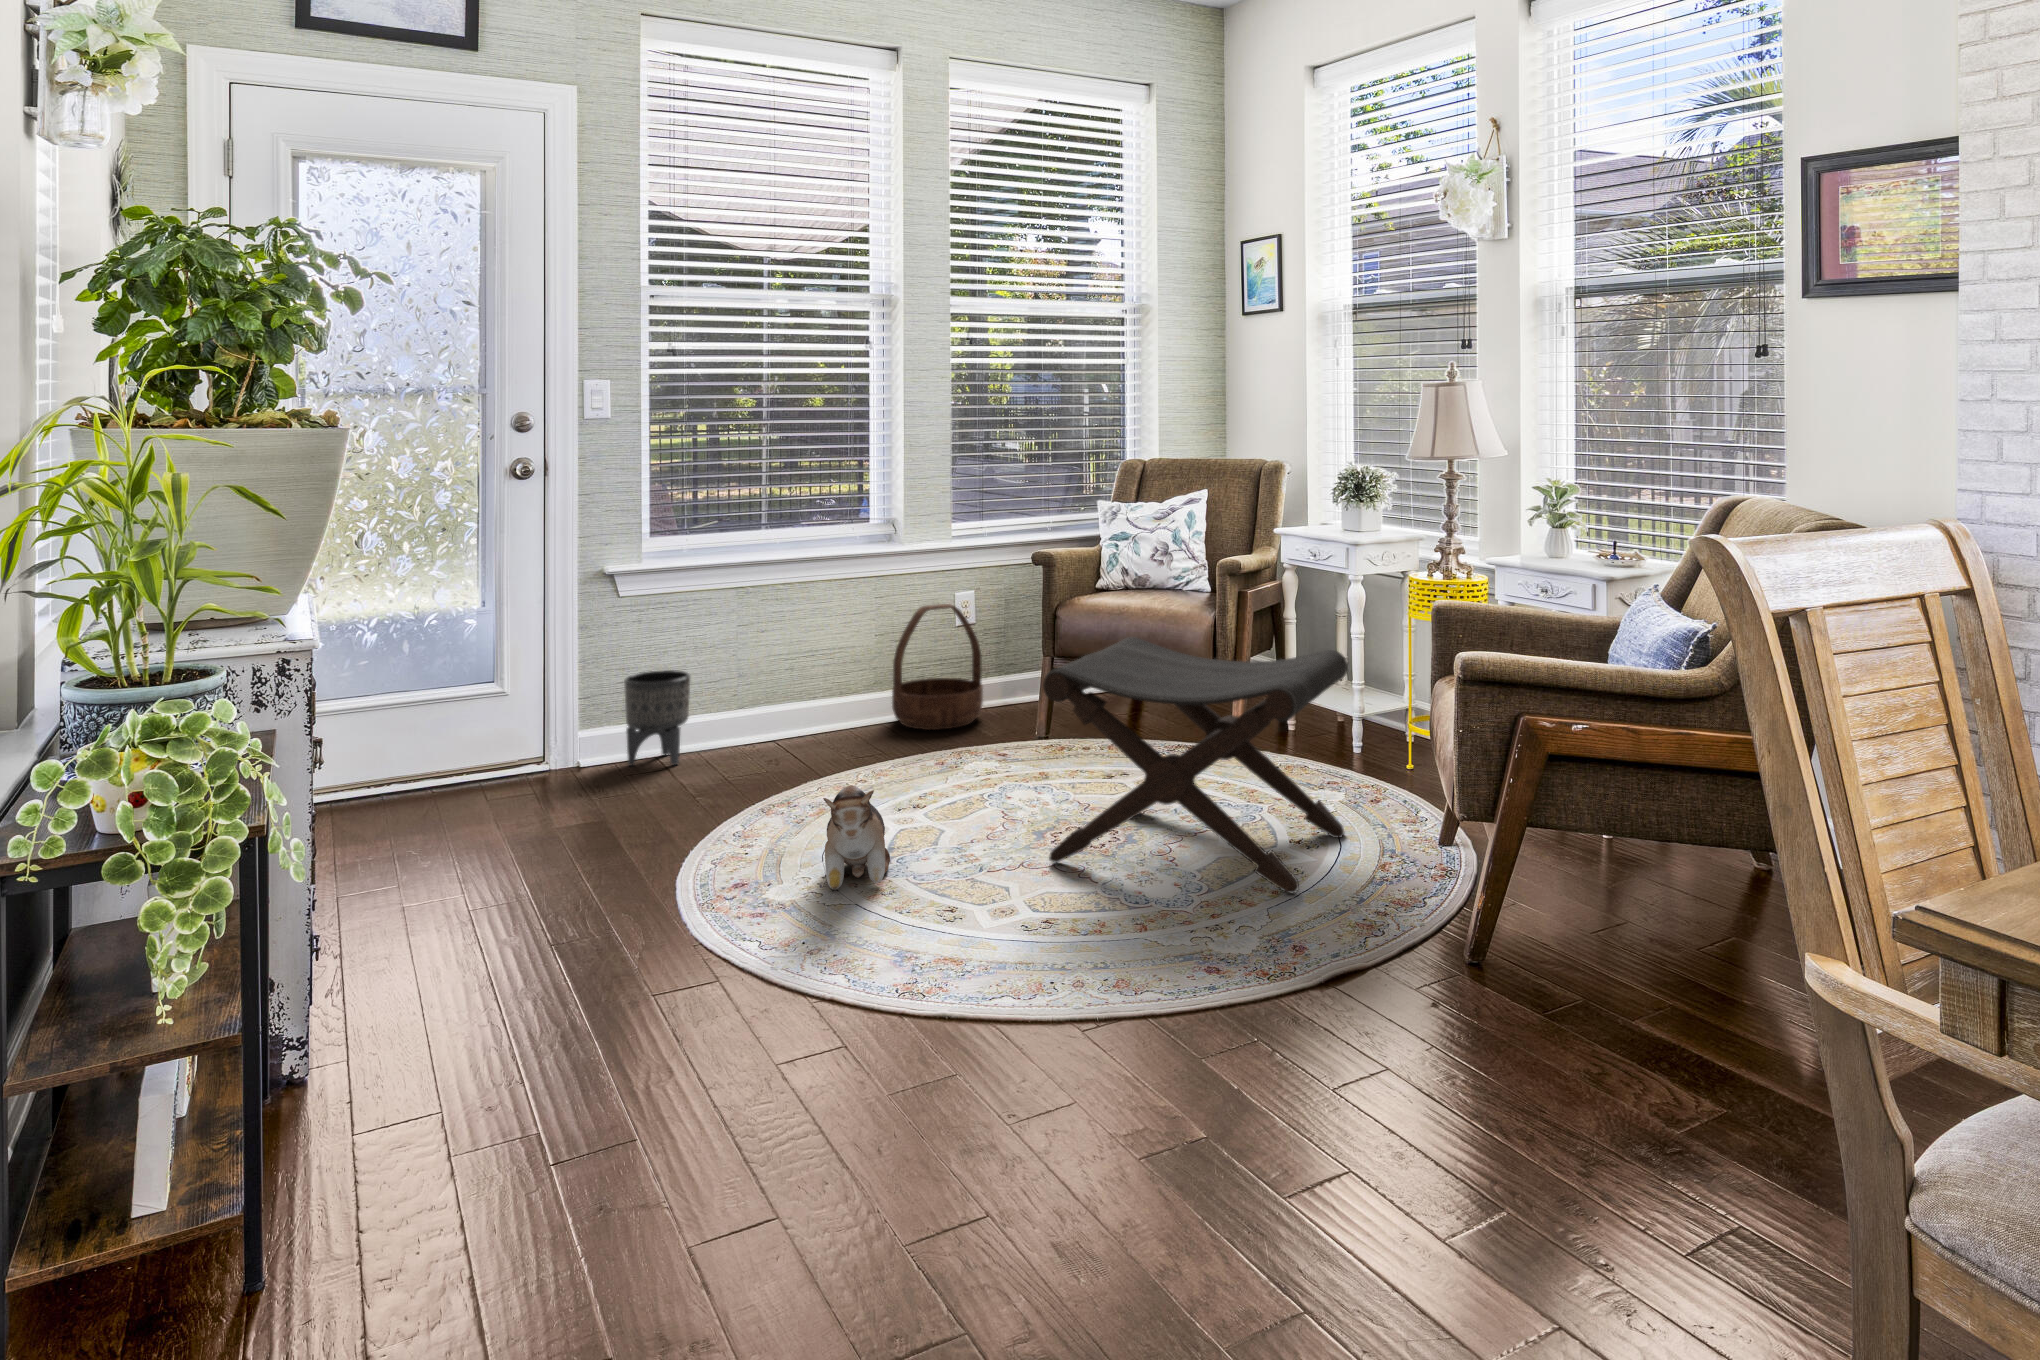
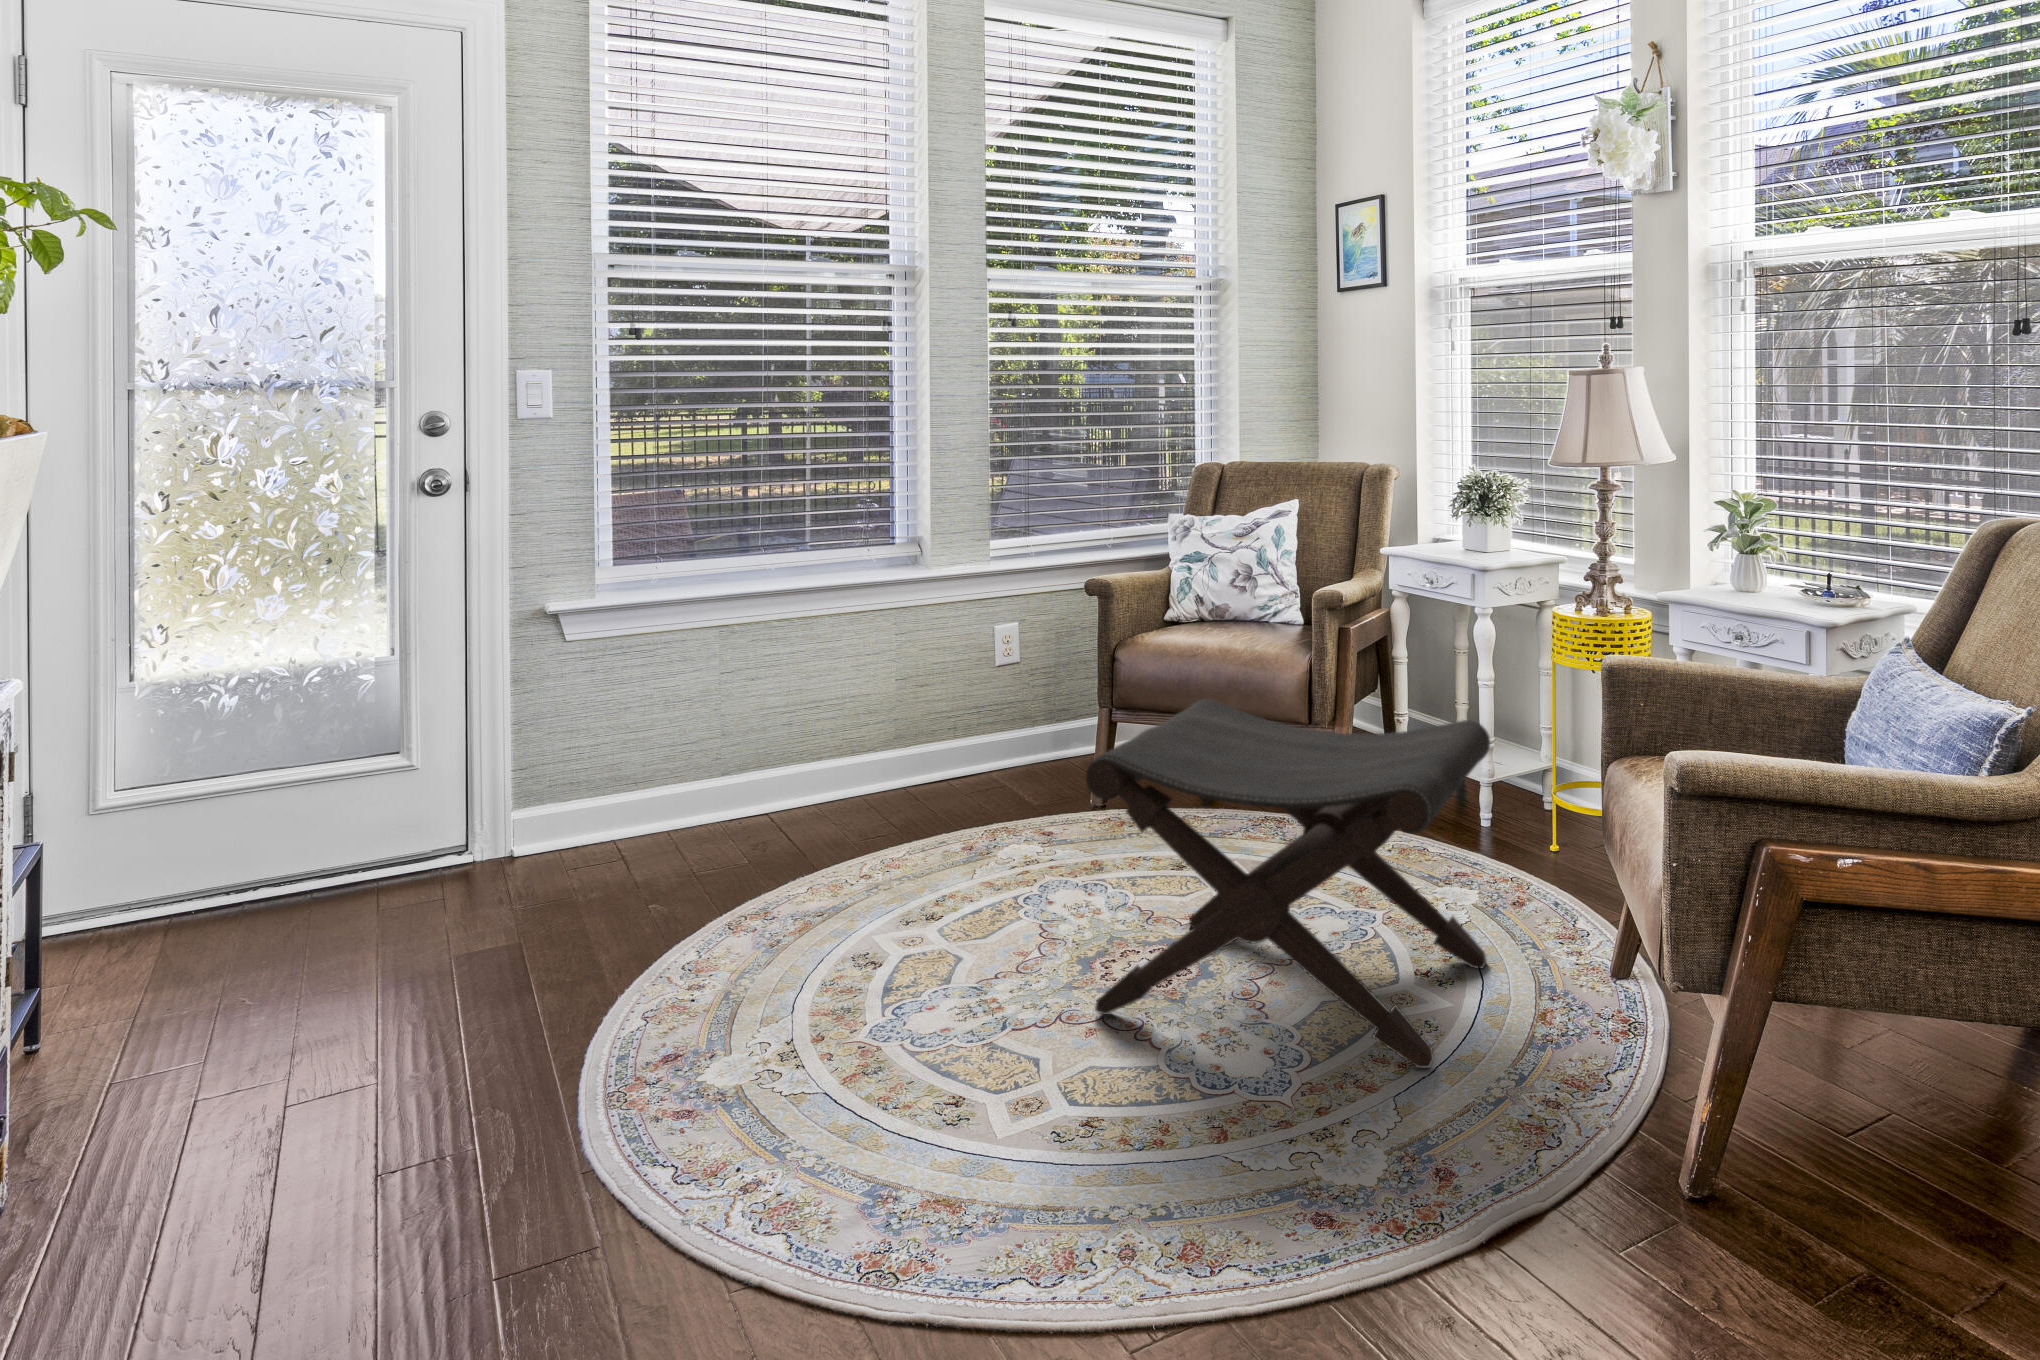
basket: present [892,604,983,730] -> none [914,641,1026,799]
planter: present [624,670,690,766] -> none [567,732,654,855]
plush toy: present [823,785,890,889] -> none [779,922,881,1064]

